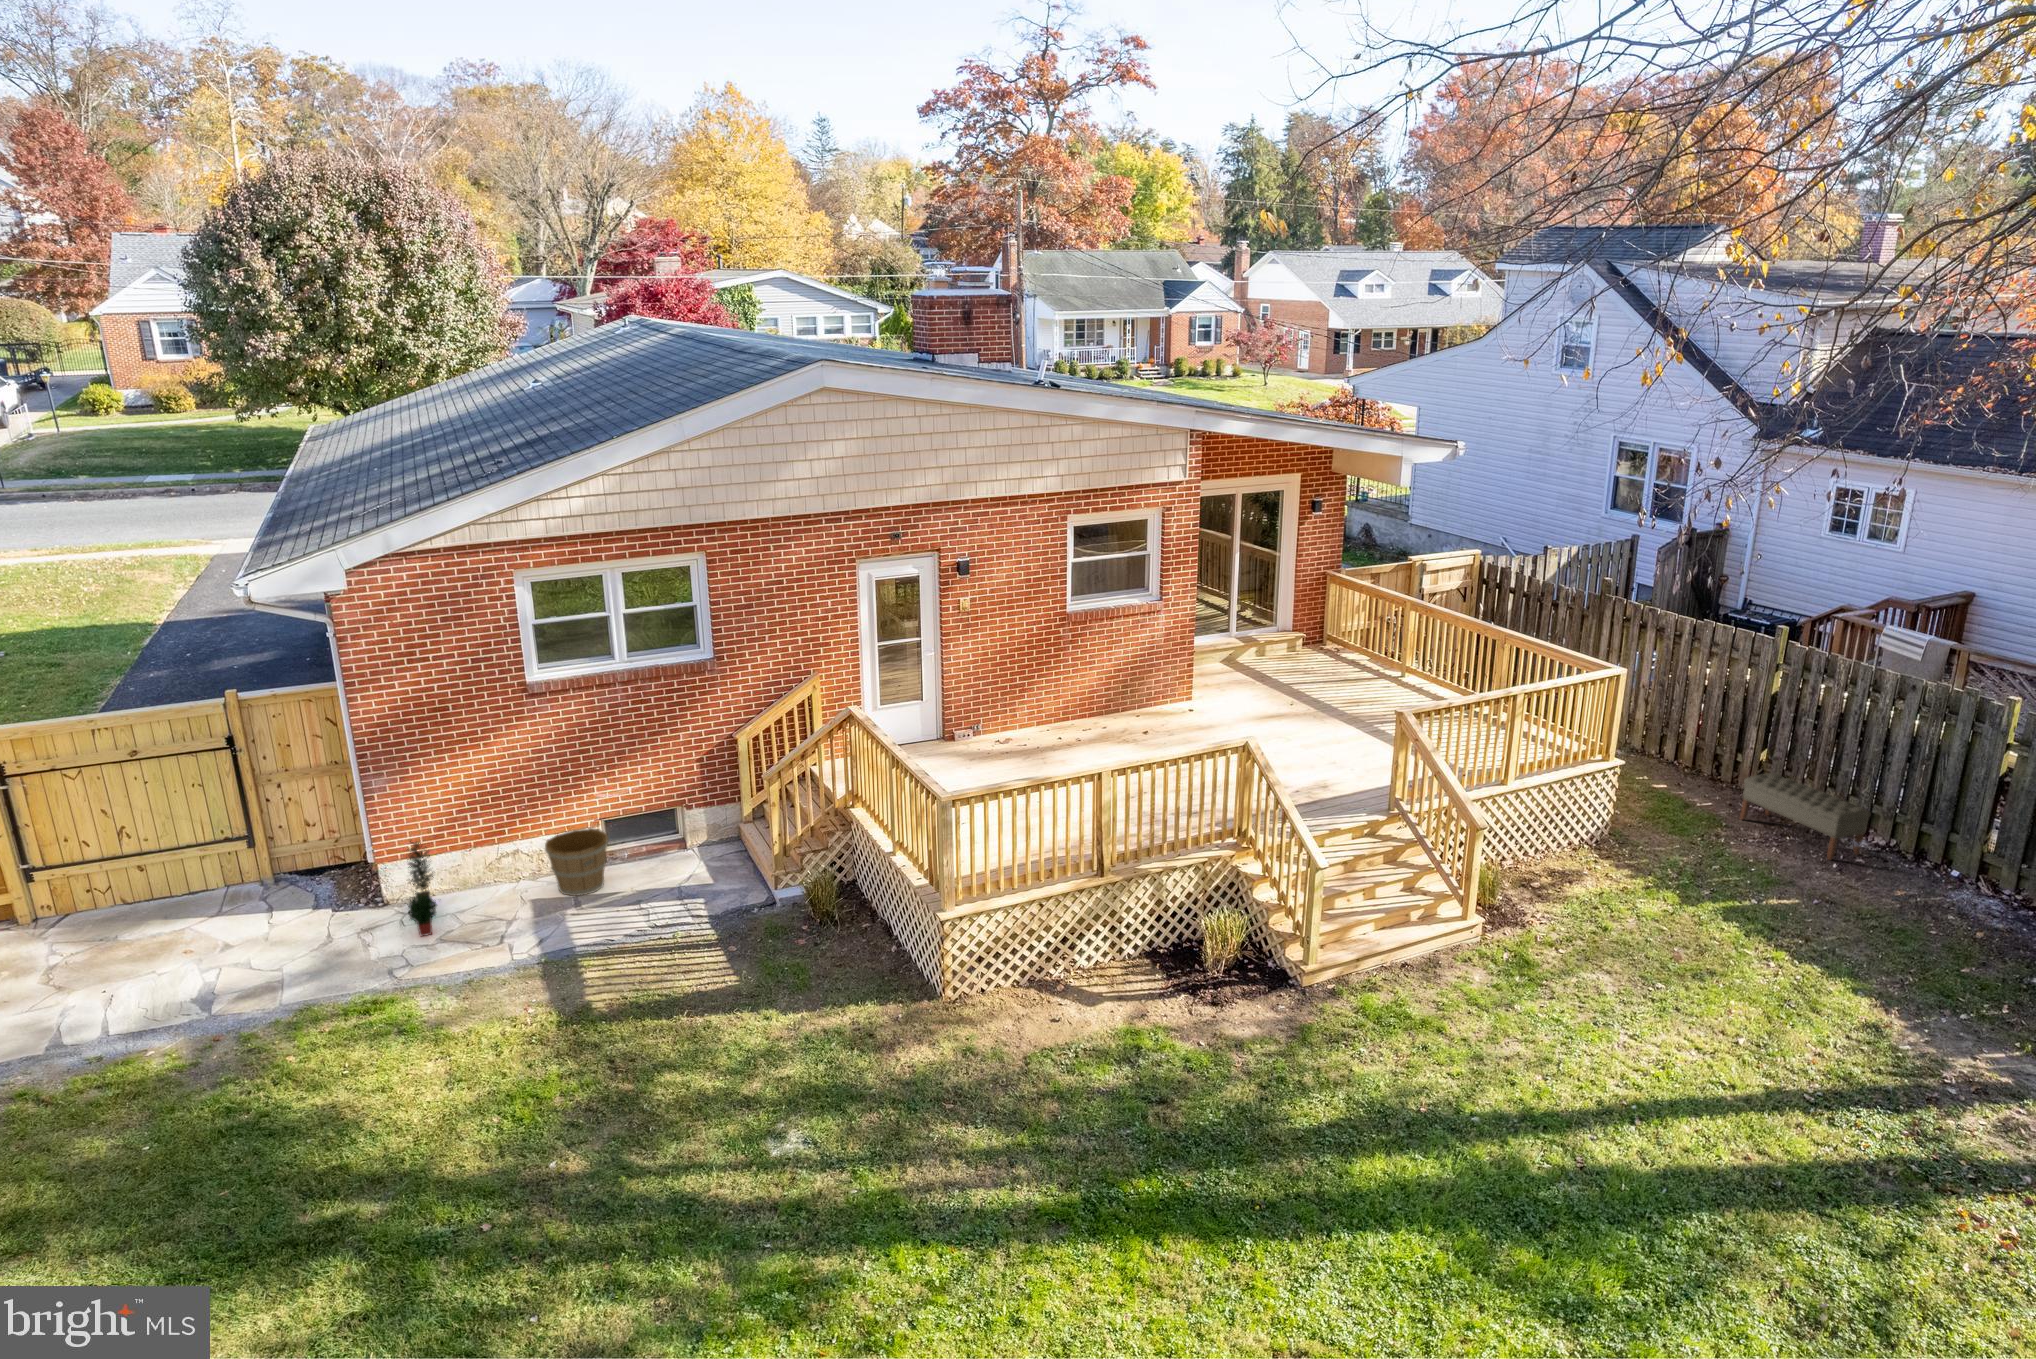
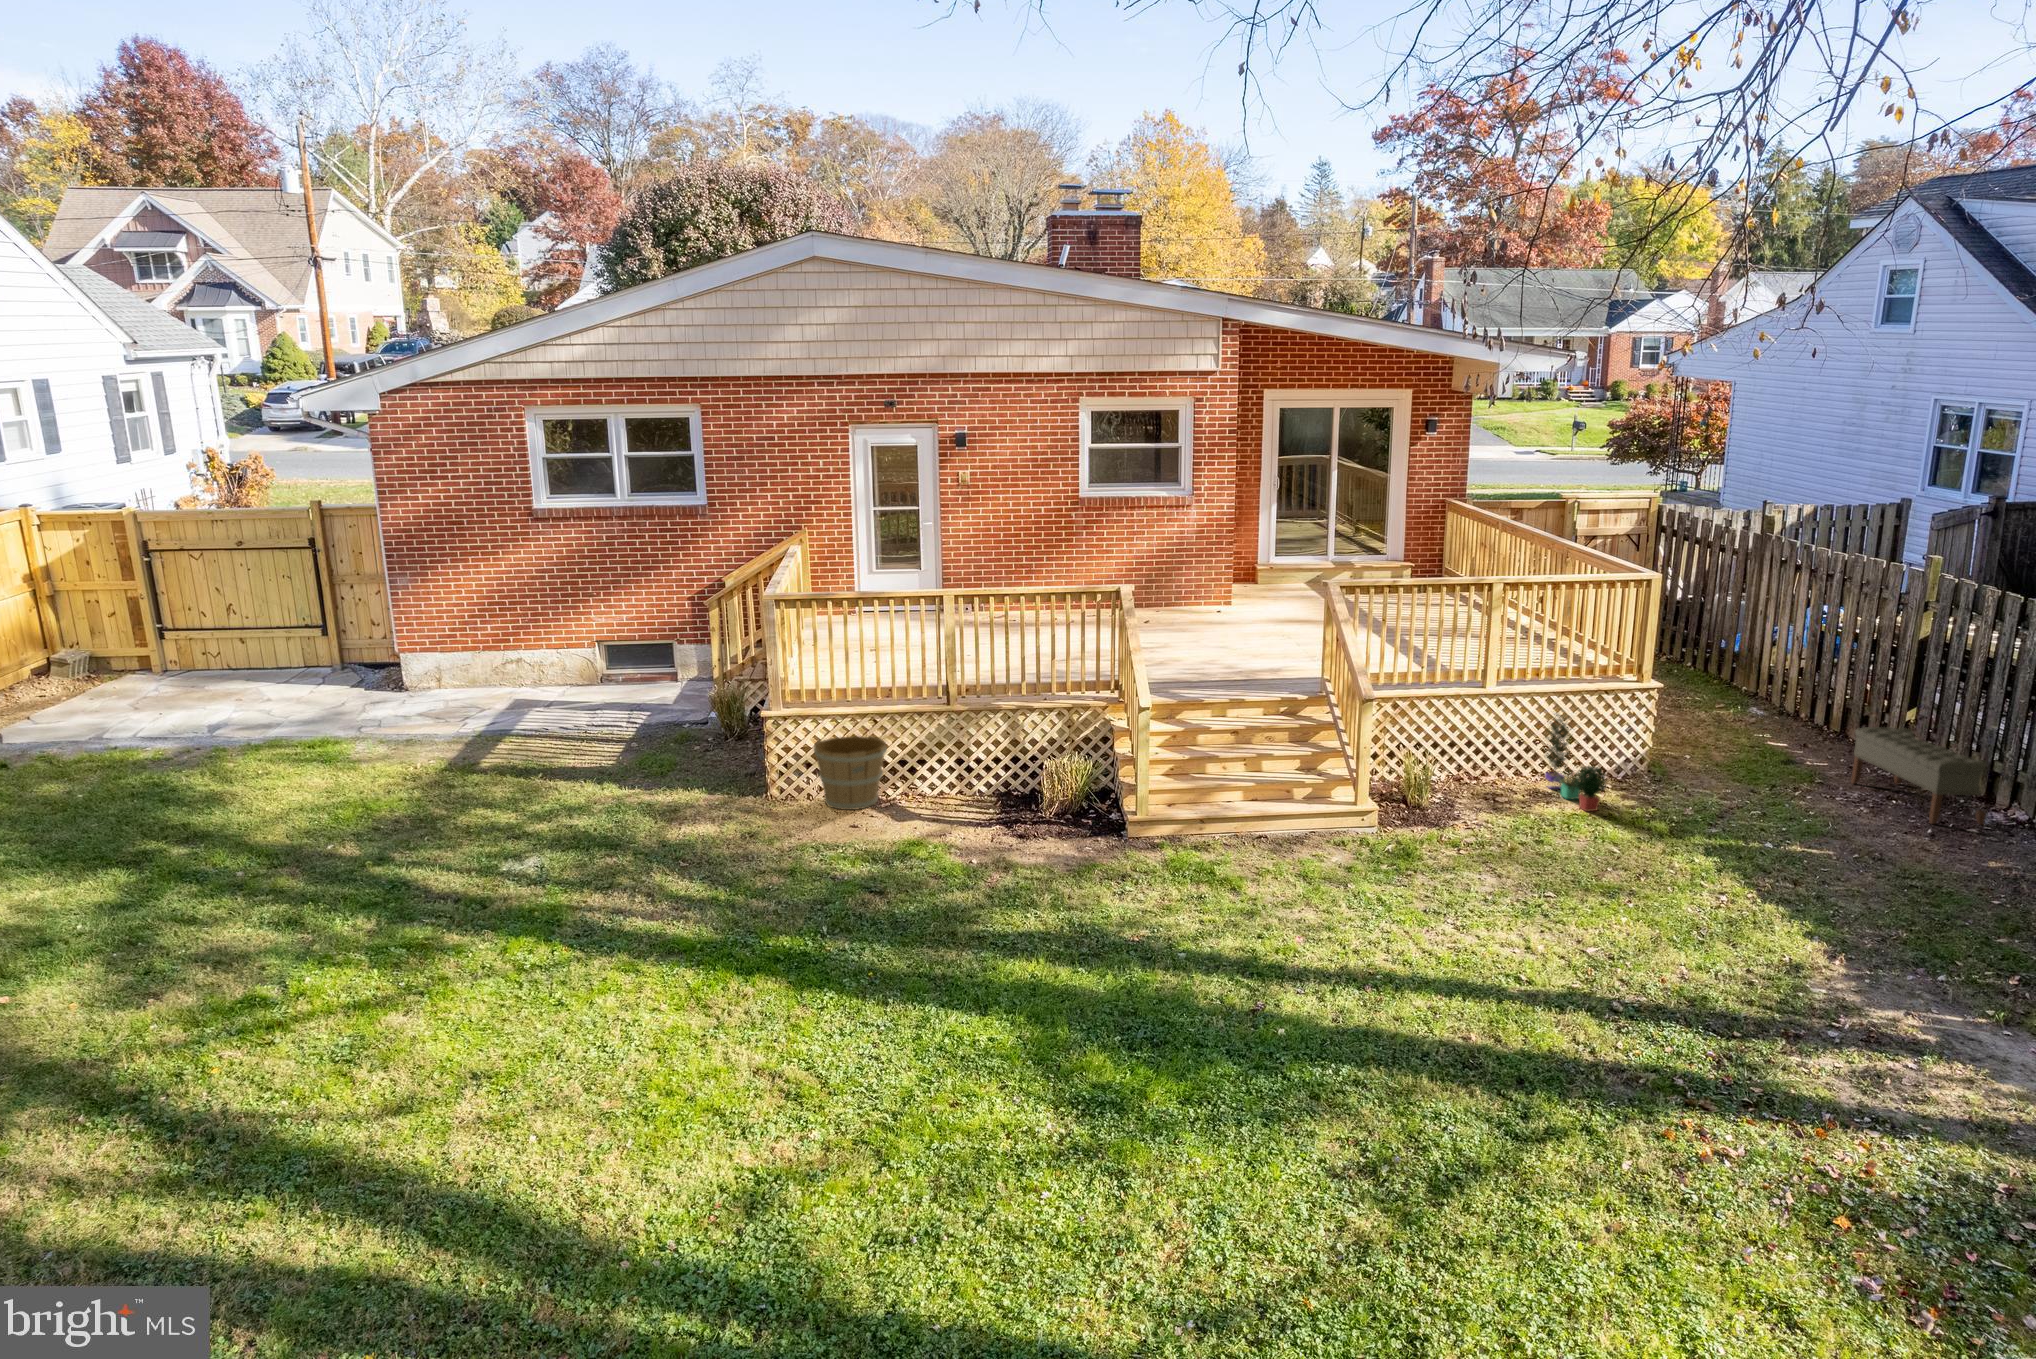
wooden bucket: present [545,828,608,896] -> present [814,736,887,810]
potted plant: present [407,841,437,936] -> present [1545,714,1606,811]

